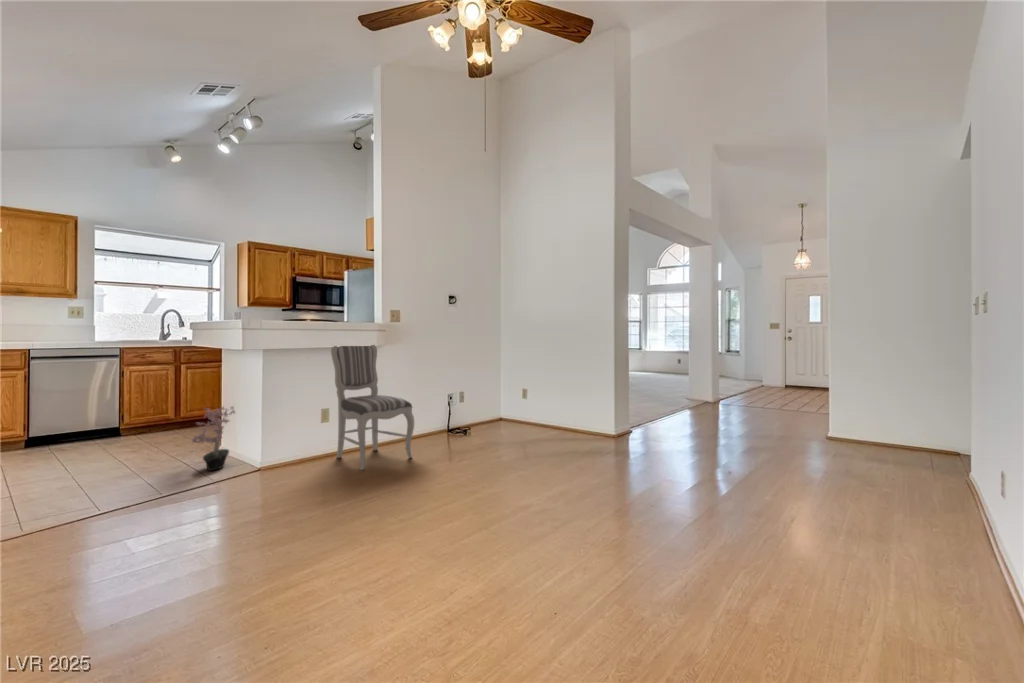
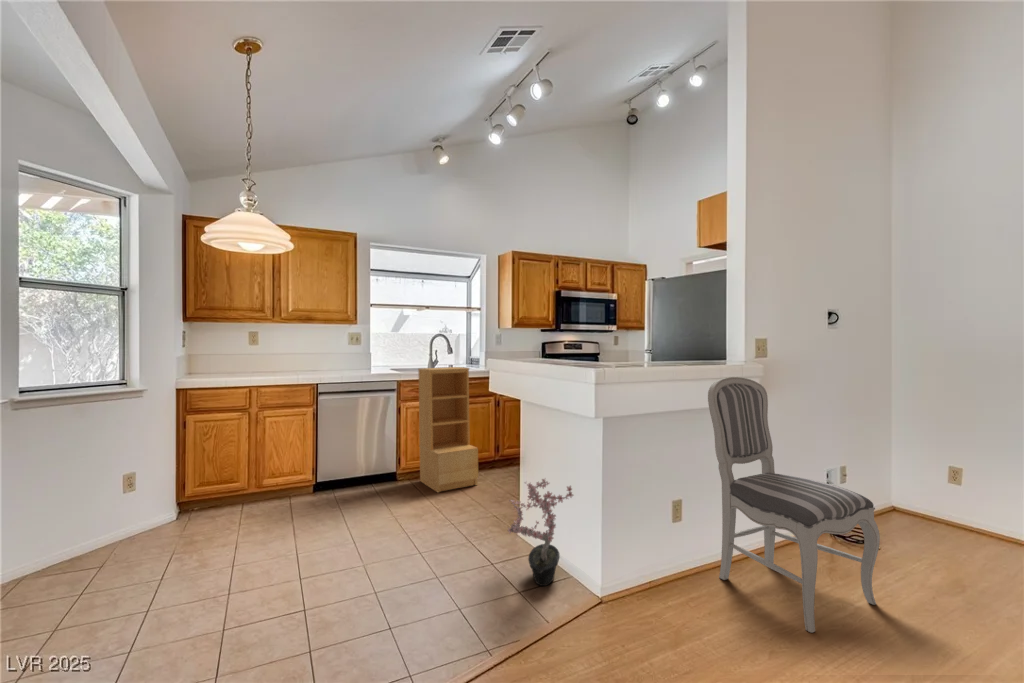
bookshelf: none [142,338,199,438] -> present [418,367,478,492]

